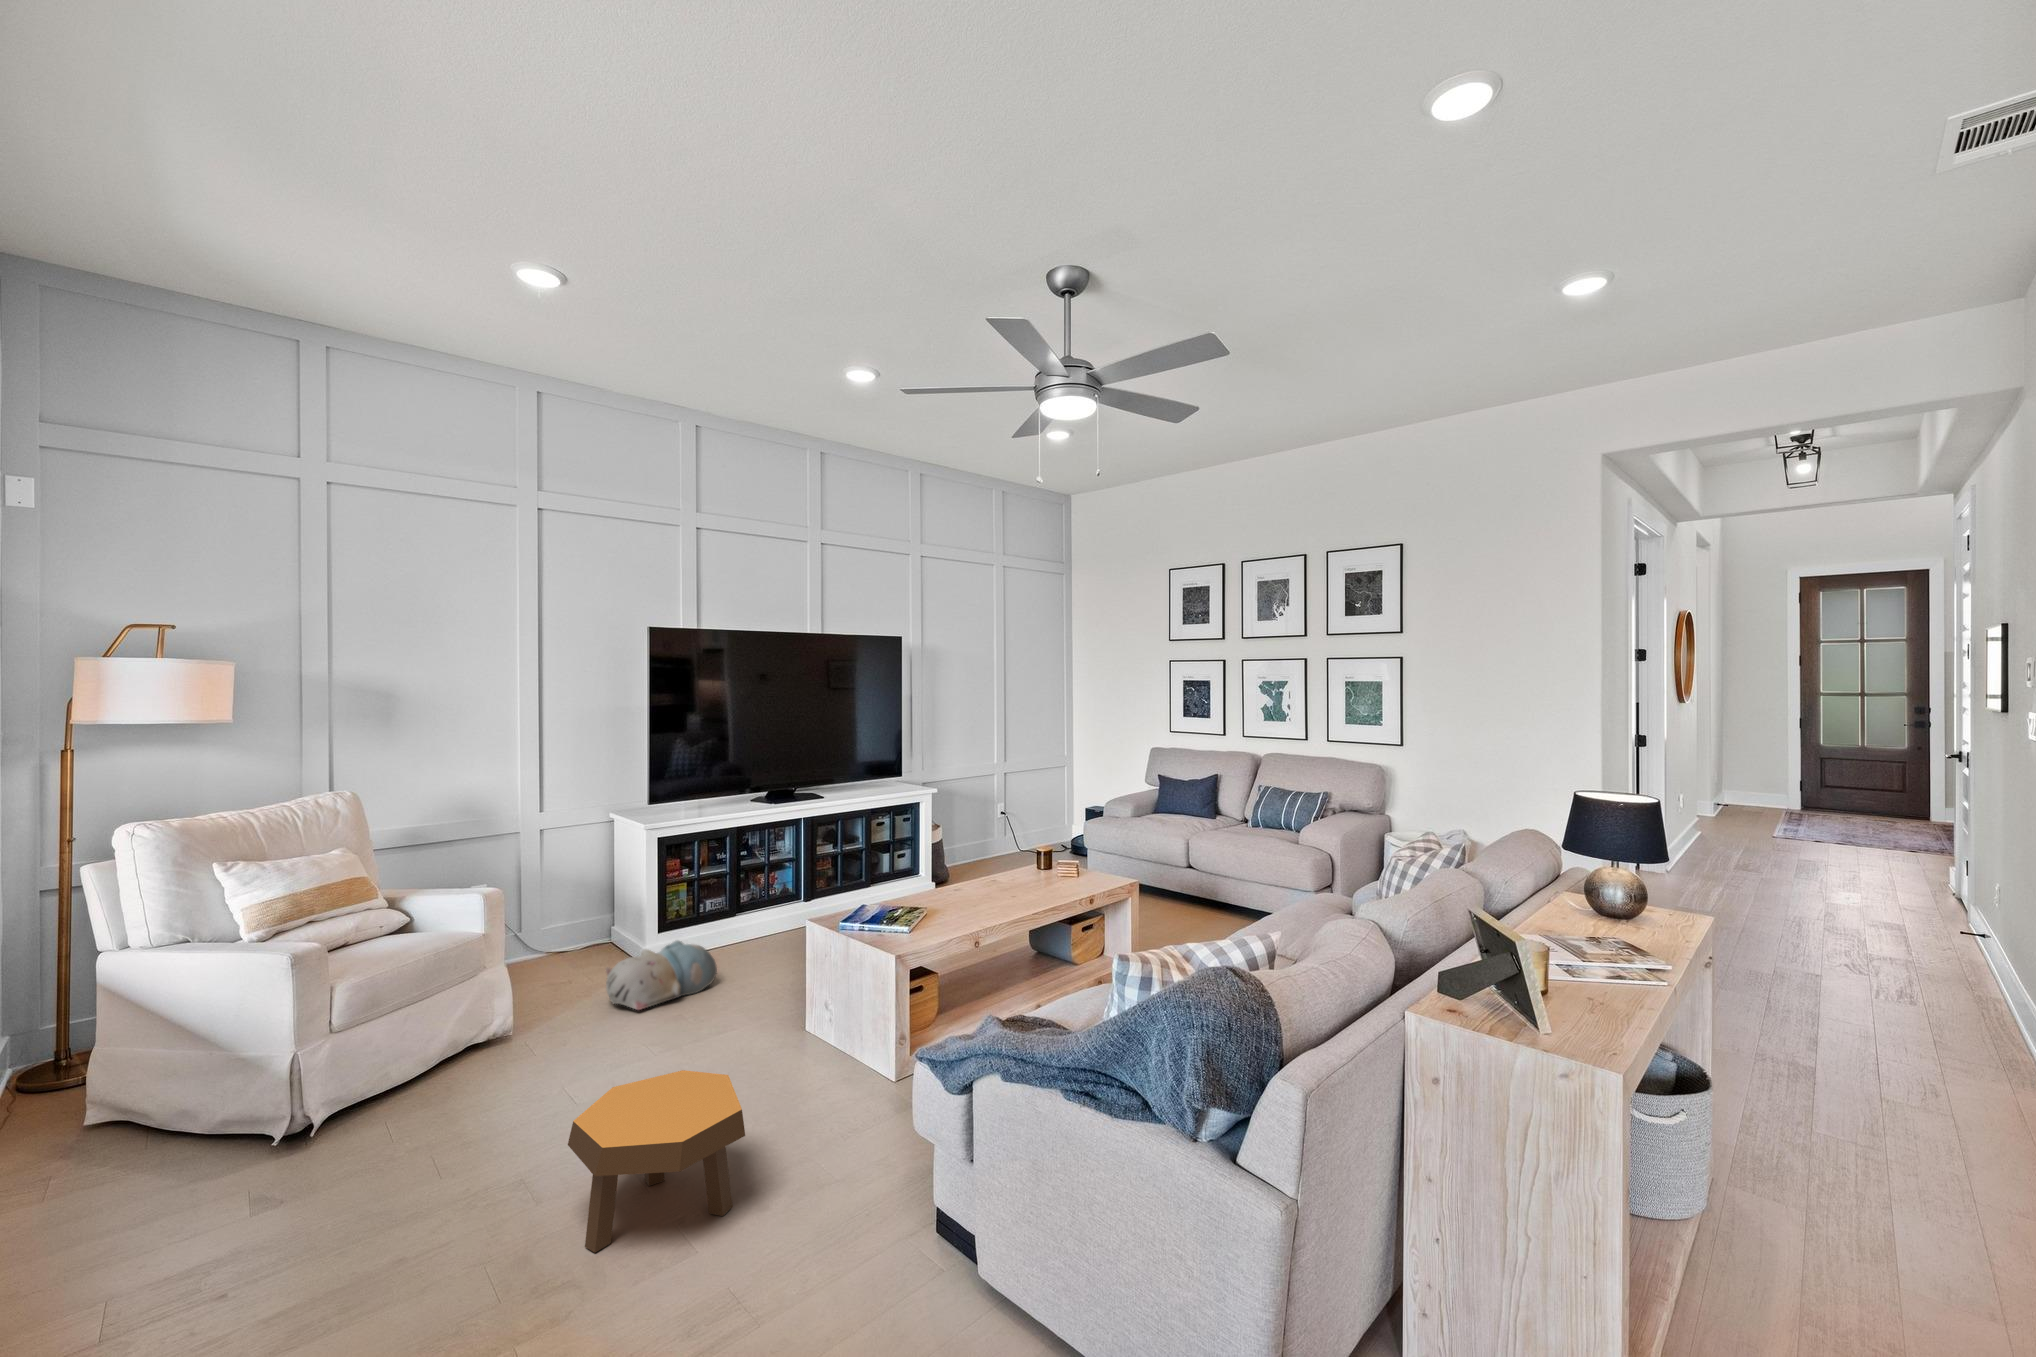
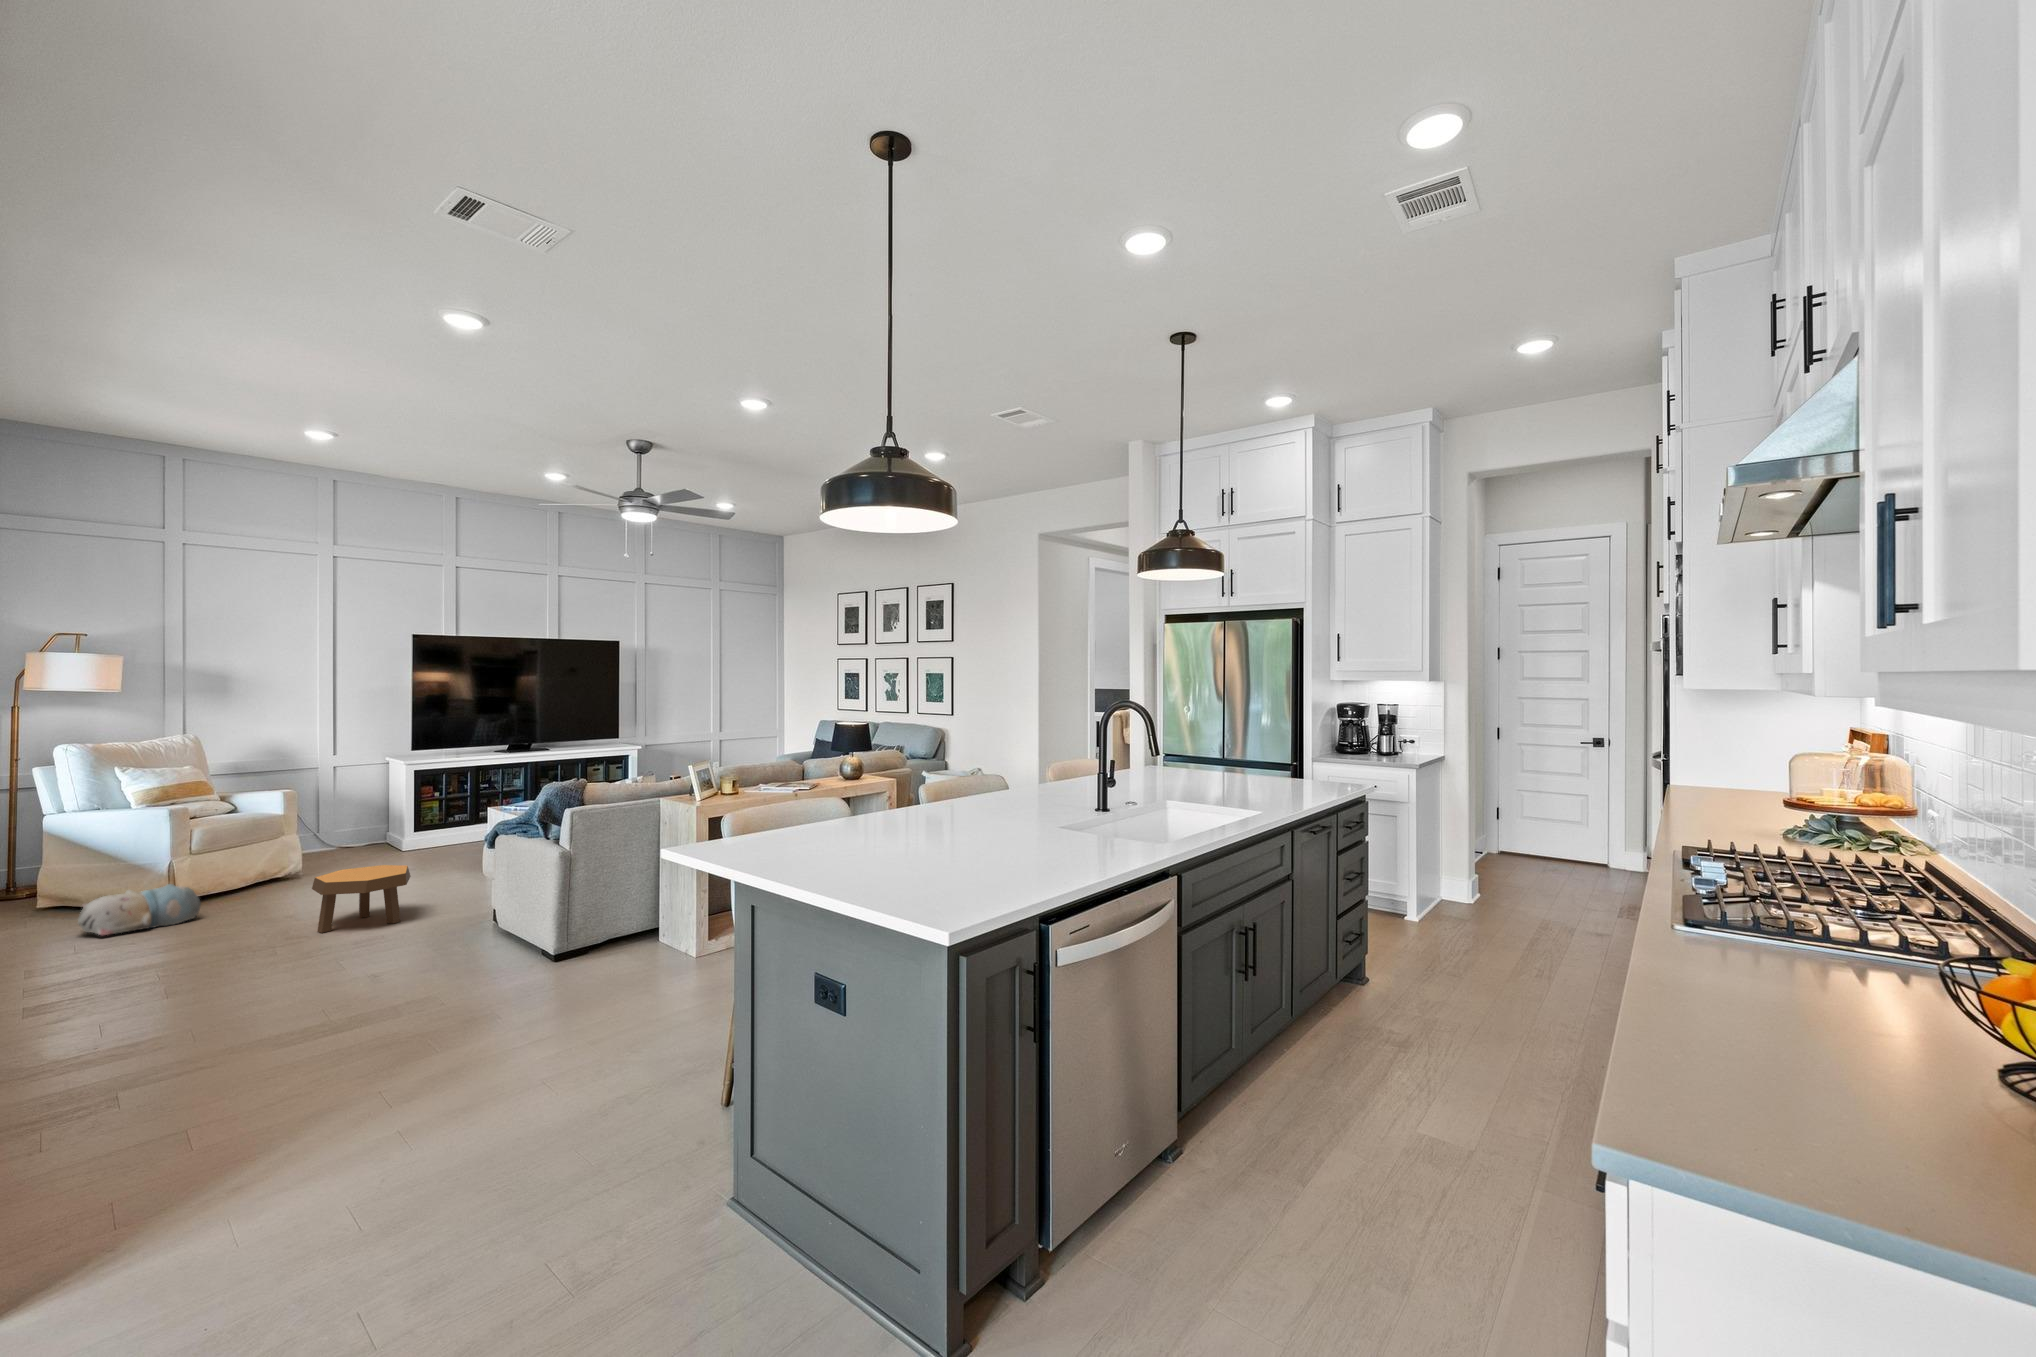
plush toy: present [606,940,717,1010] -> present [78,884,201,935]

